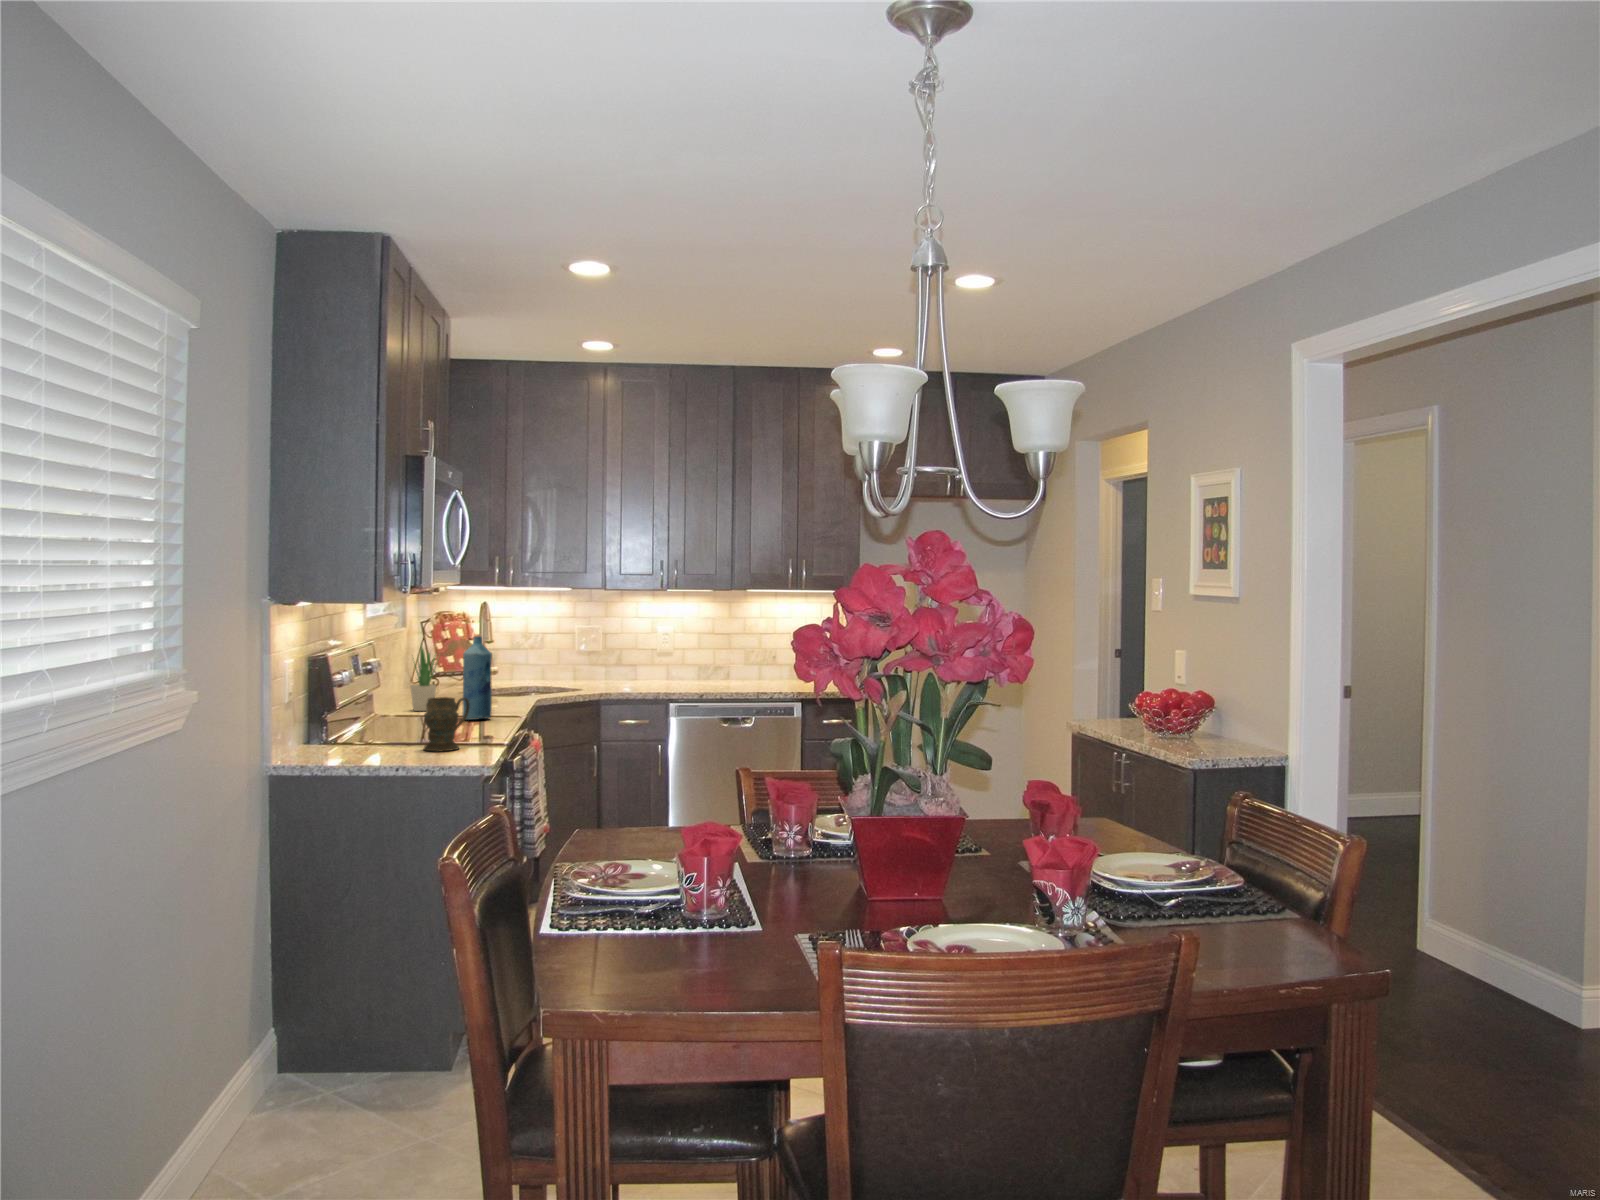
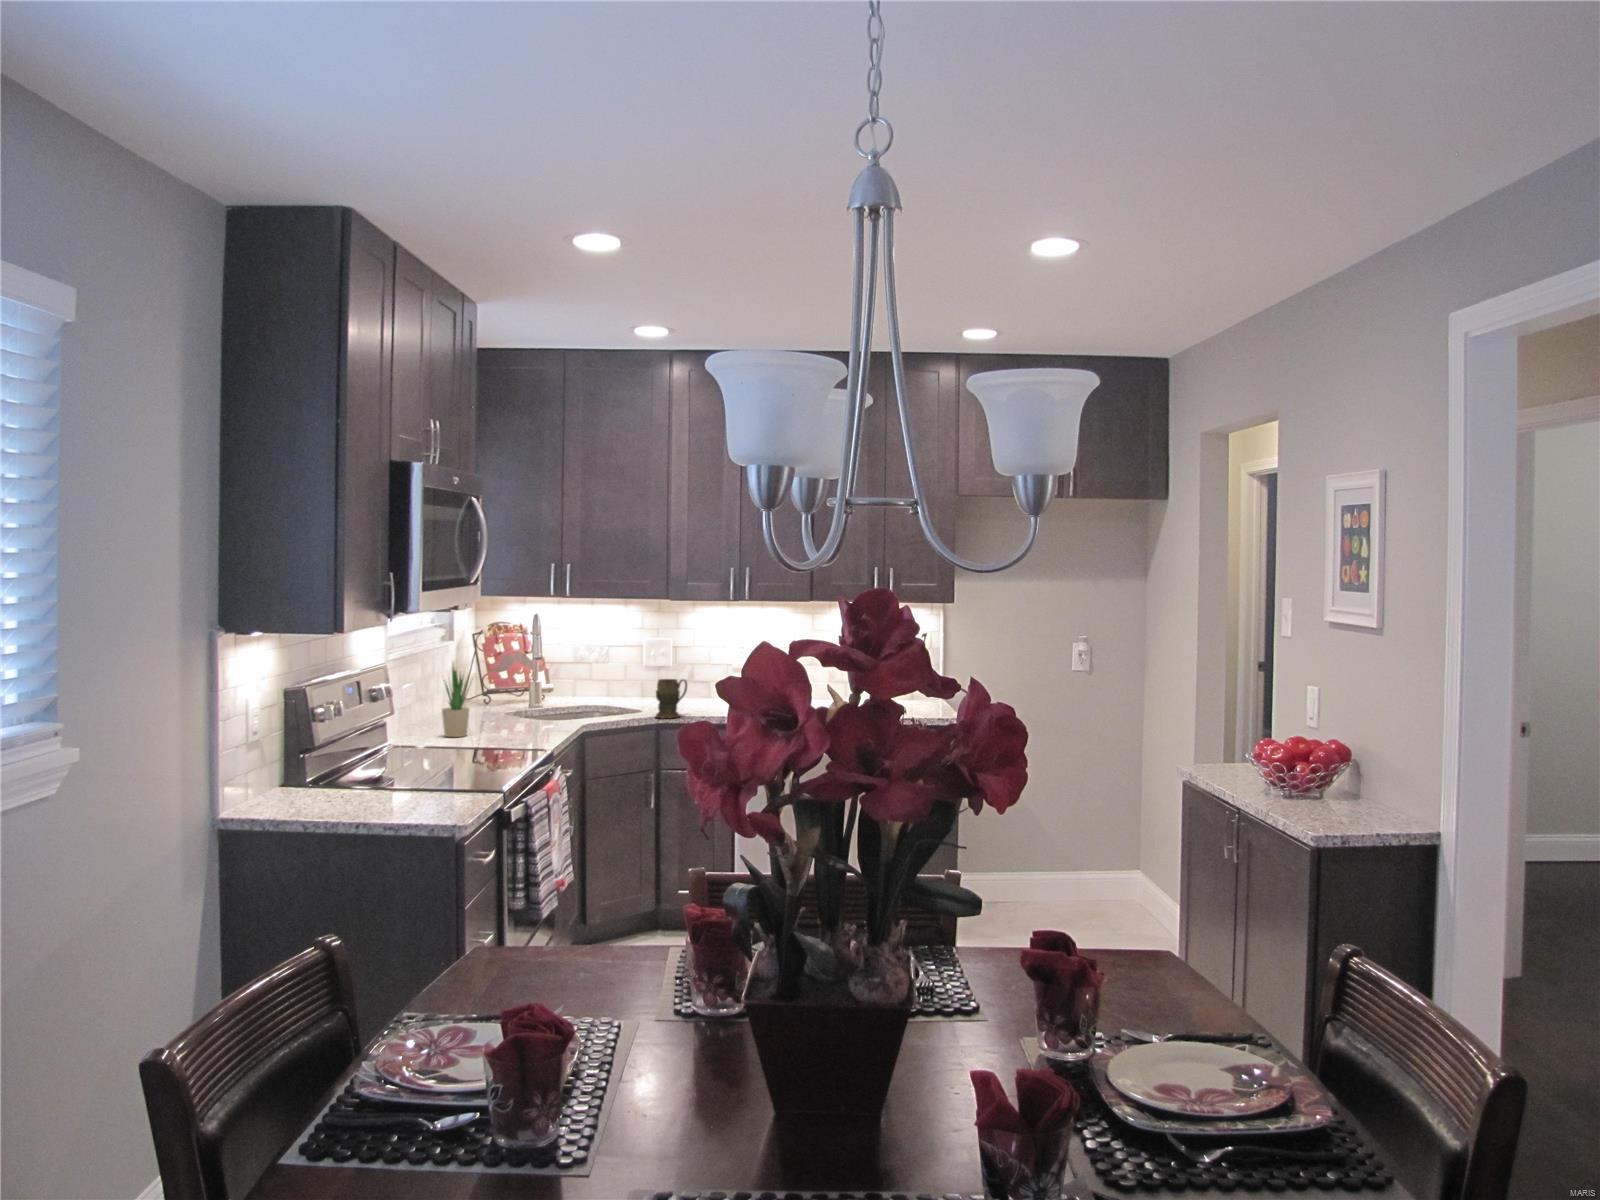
bottle: present [463,636,492,720] -> none [479,661,511,754]
mug: present [424,697,469,751] -> present [656,679,687,719]

